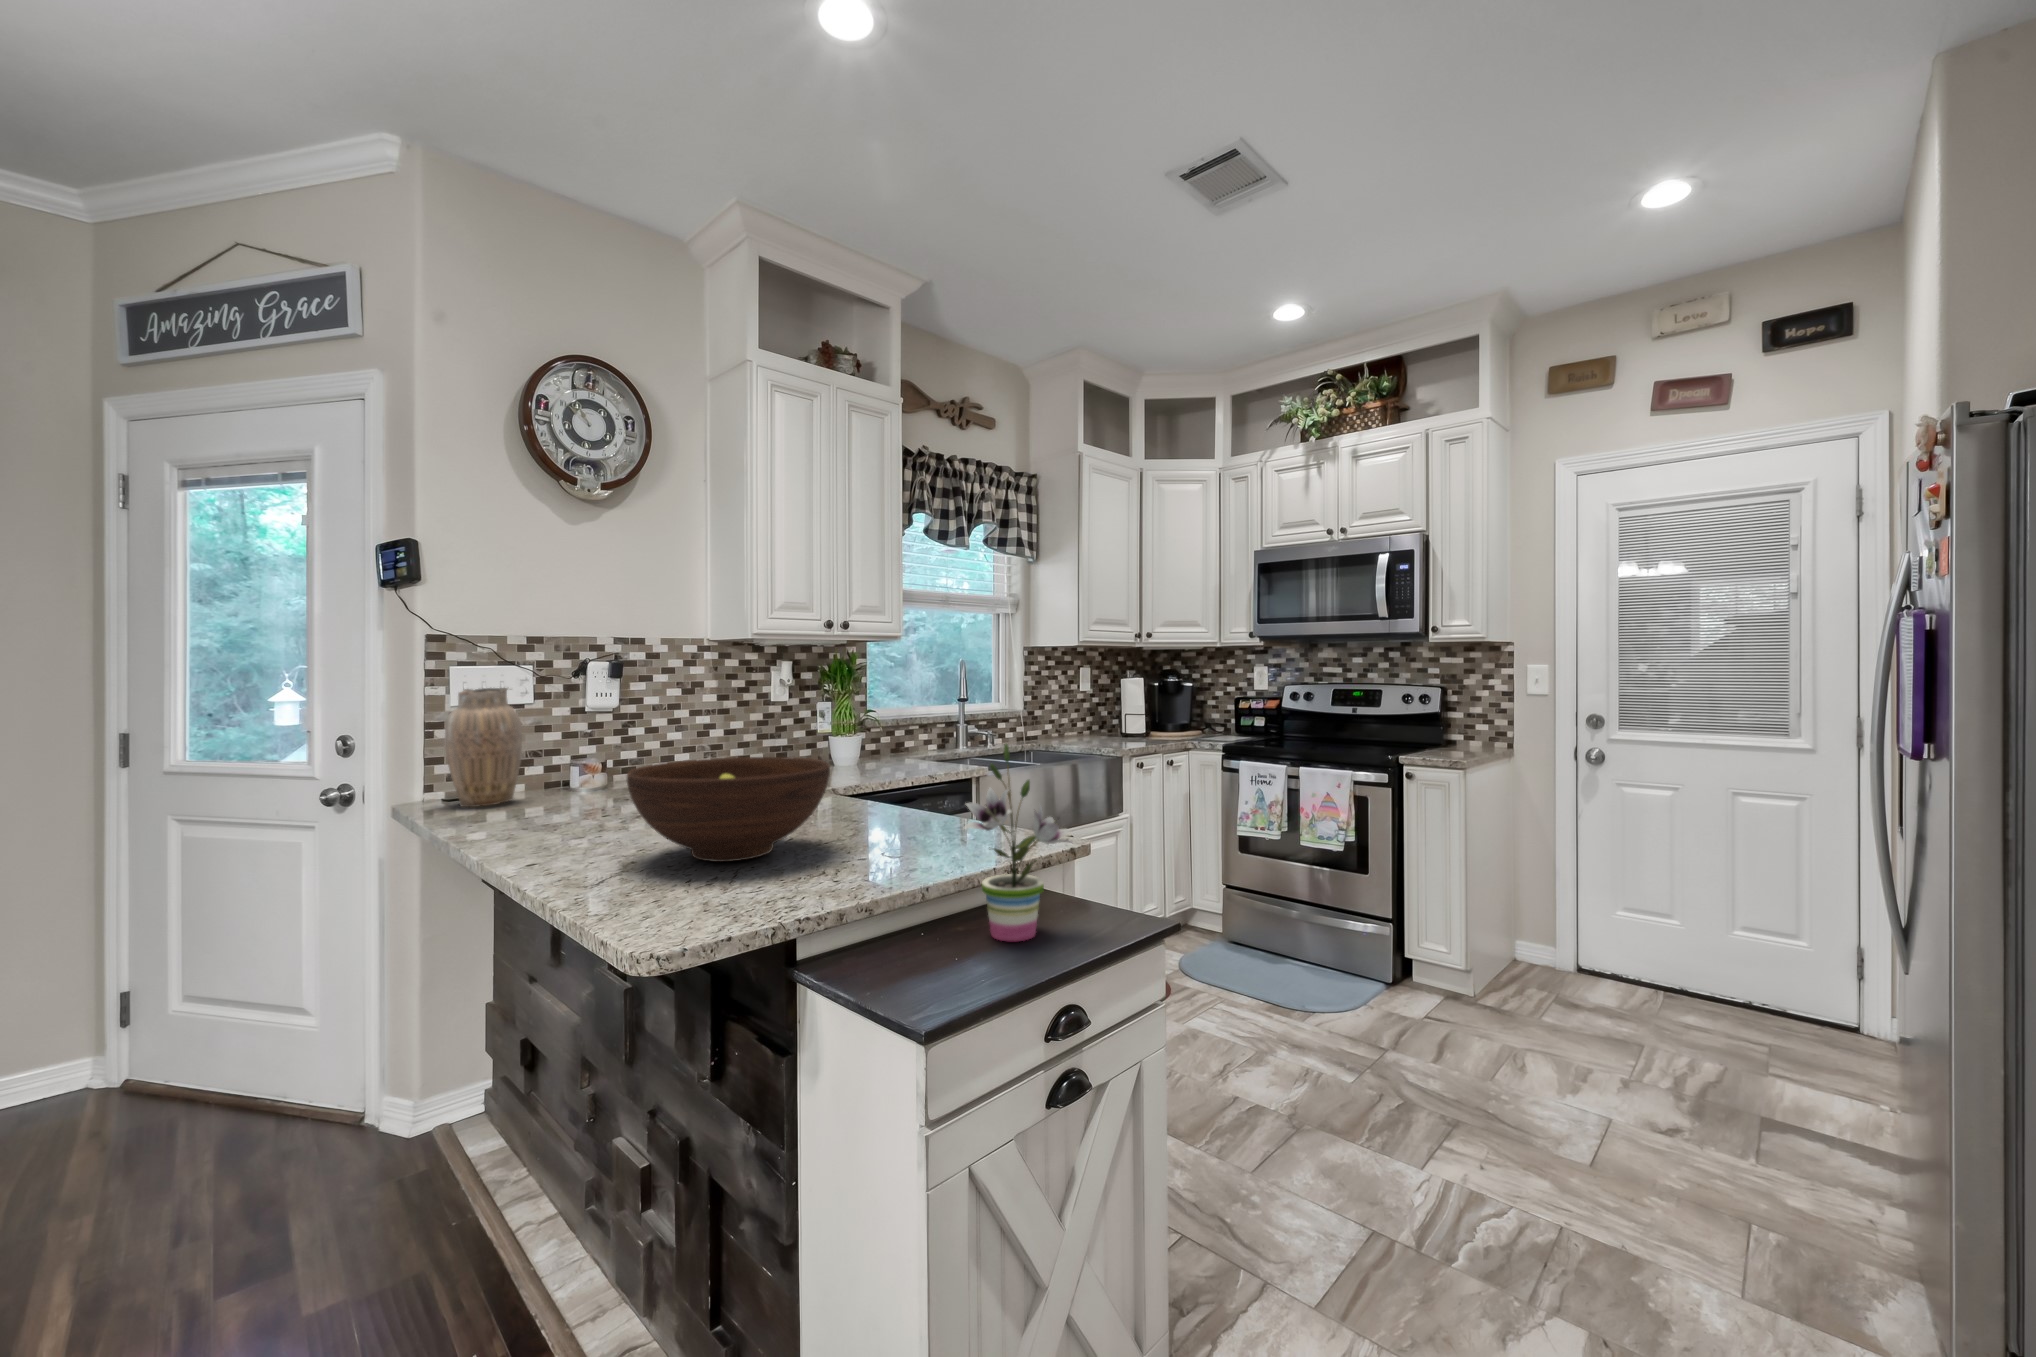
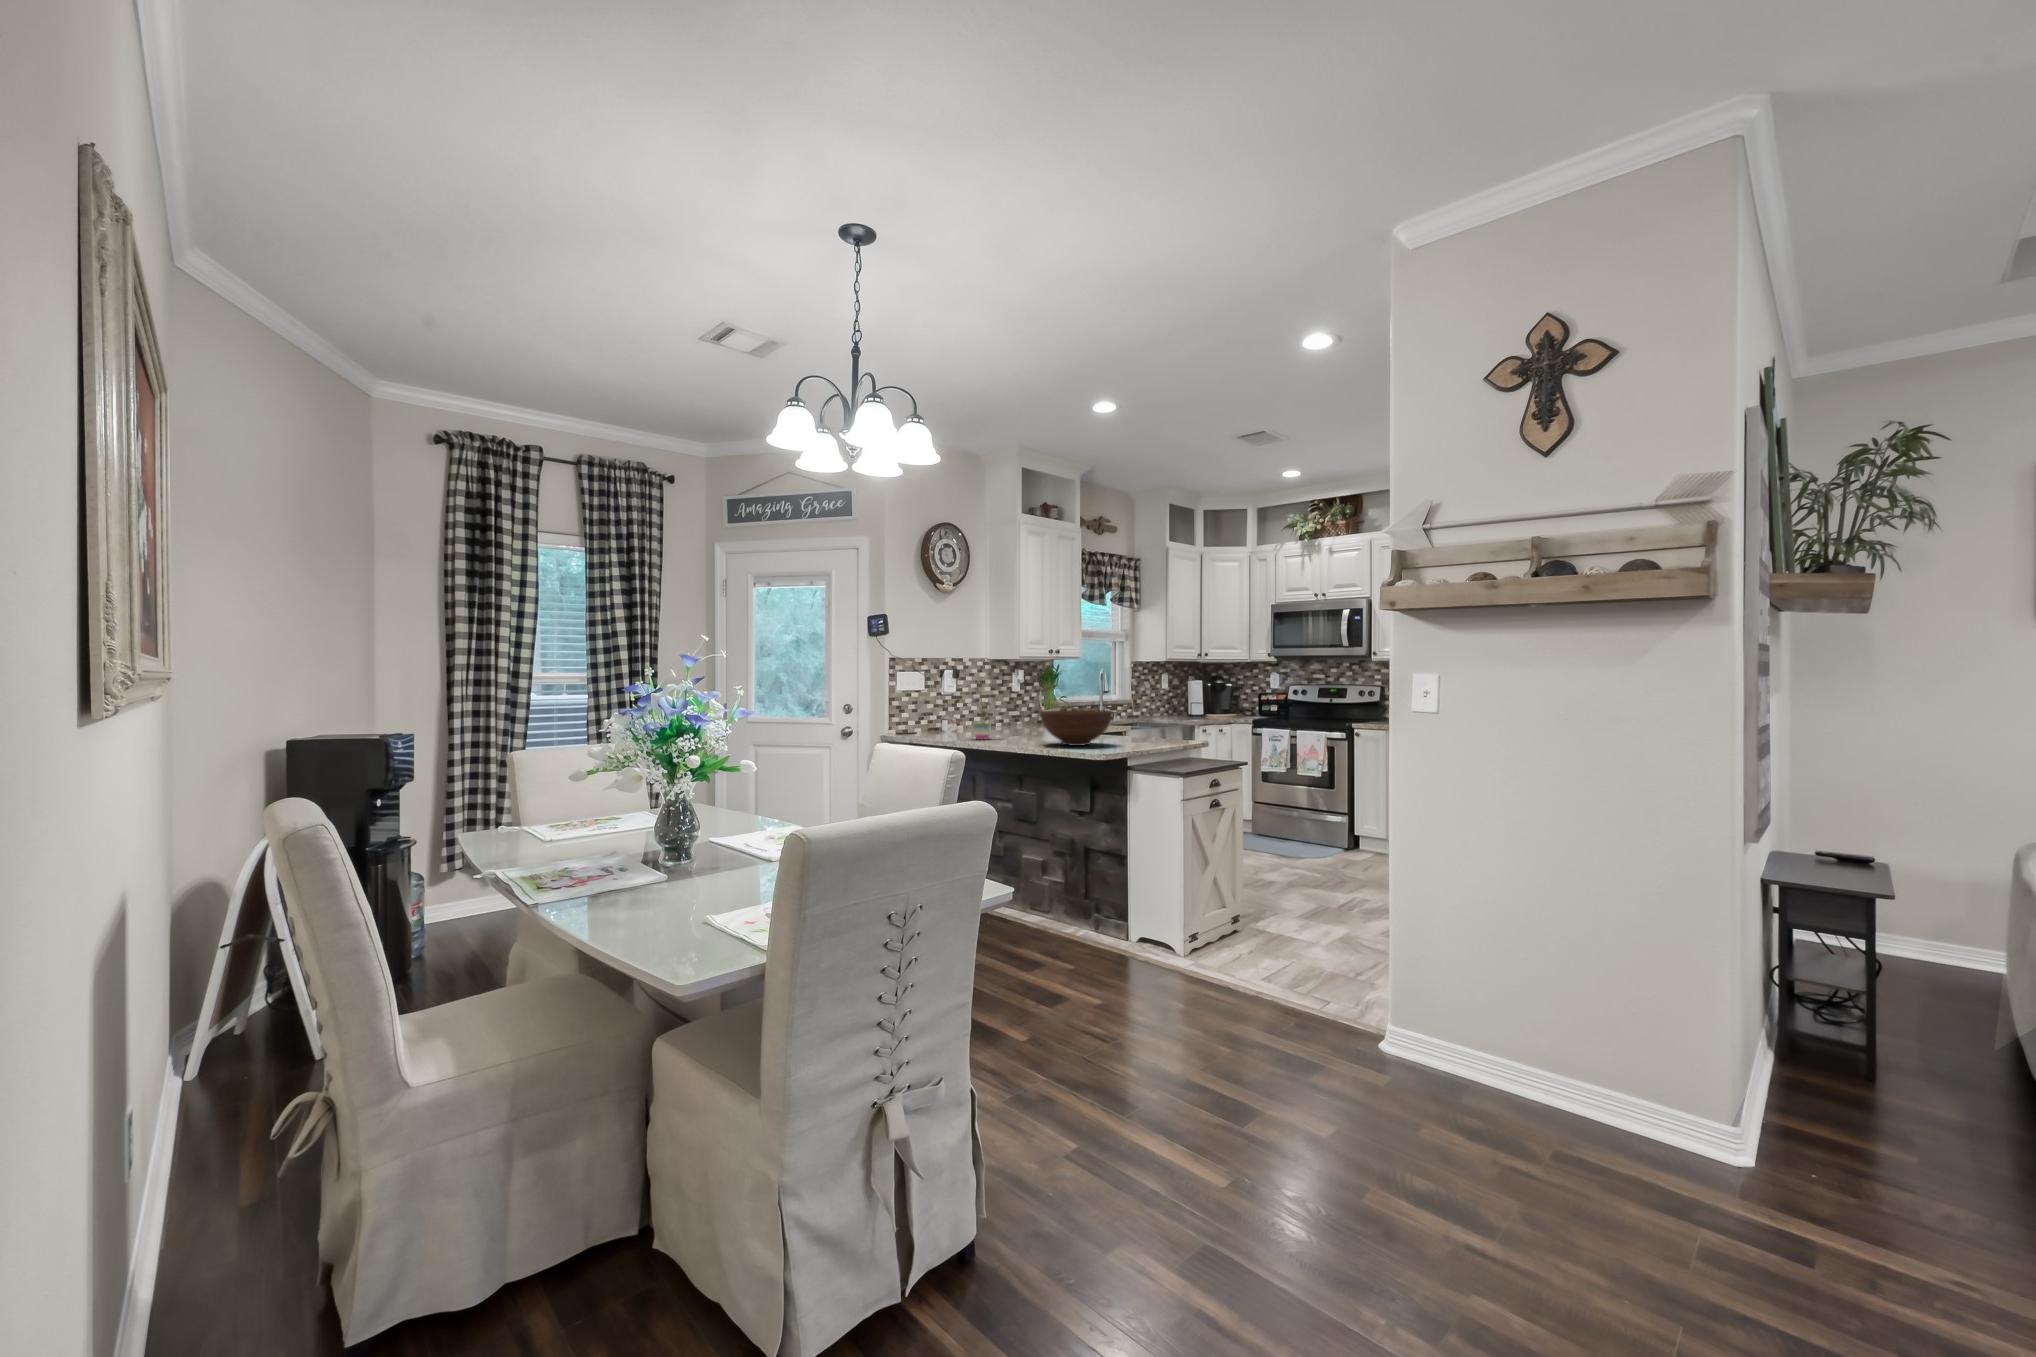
vase: present [445,688,522,807] -> none [906,682,936,736]
potted plant: present [964,744,1070,942] -> present [969,685,998,740]

